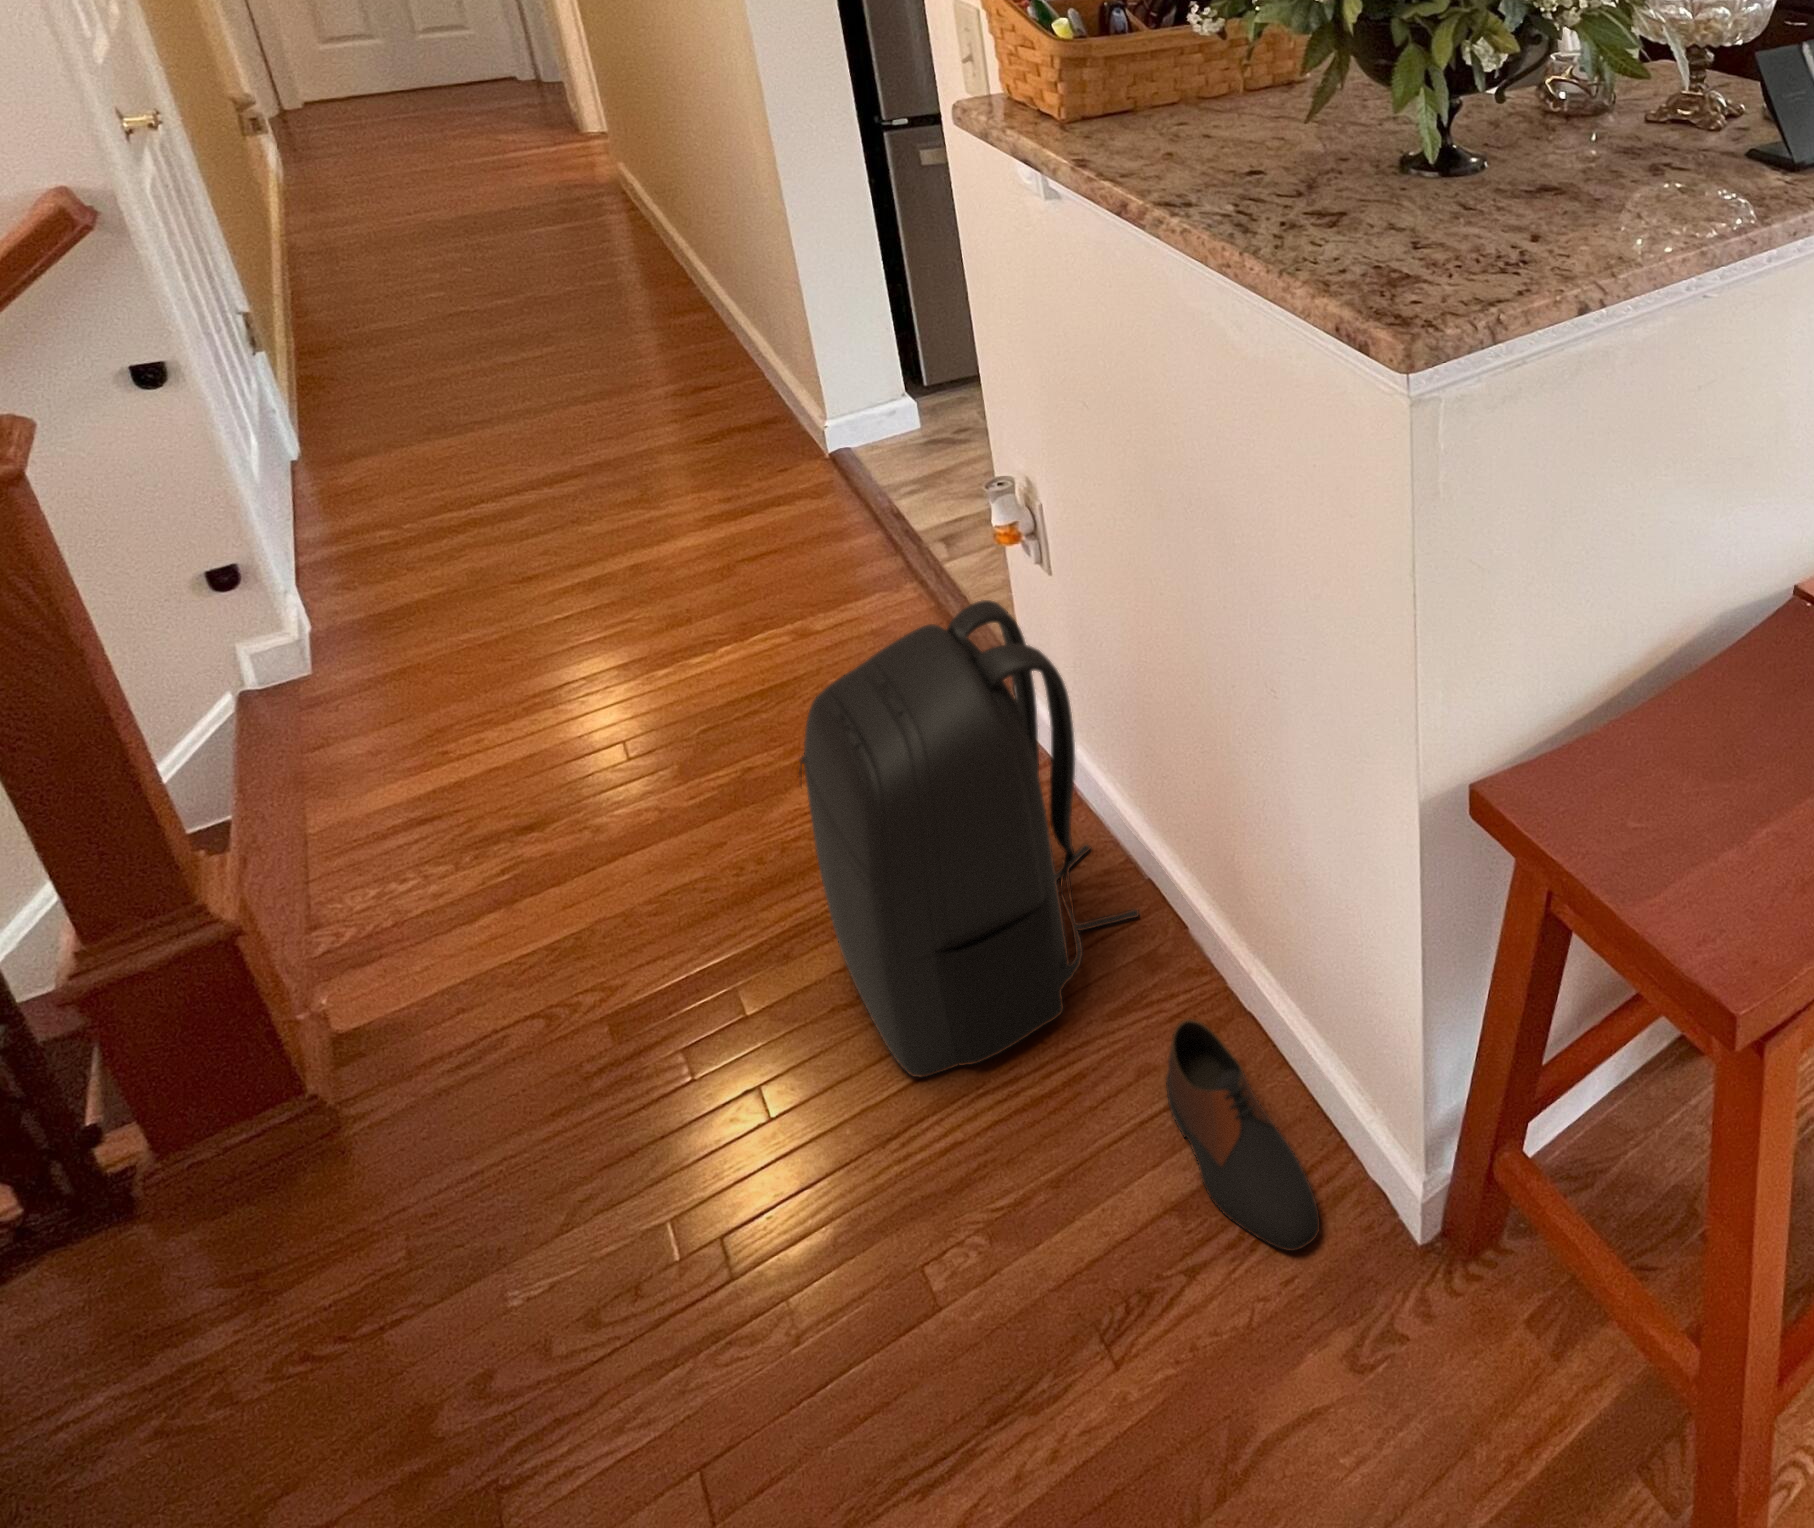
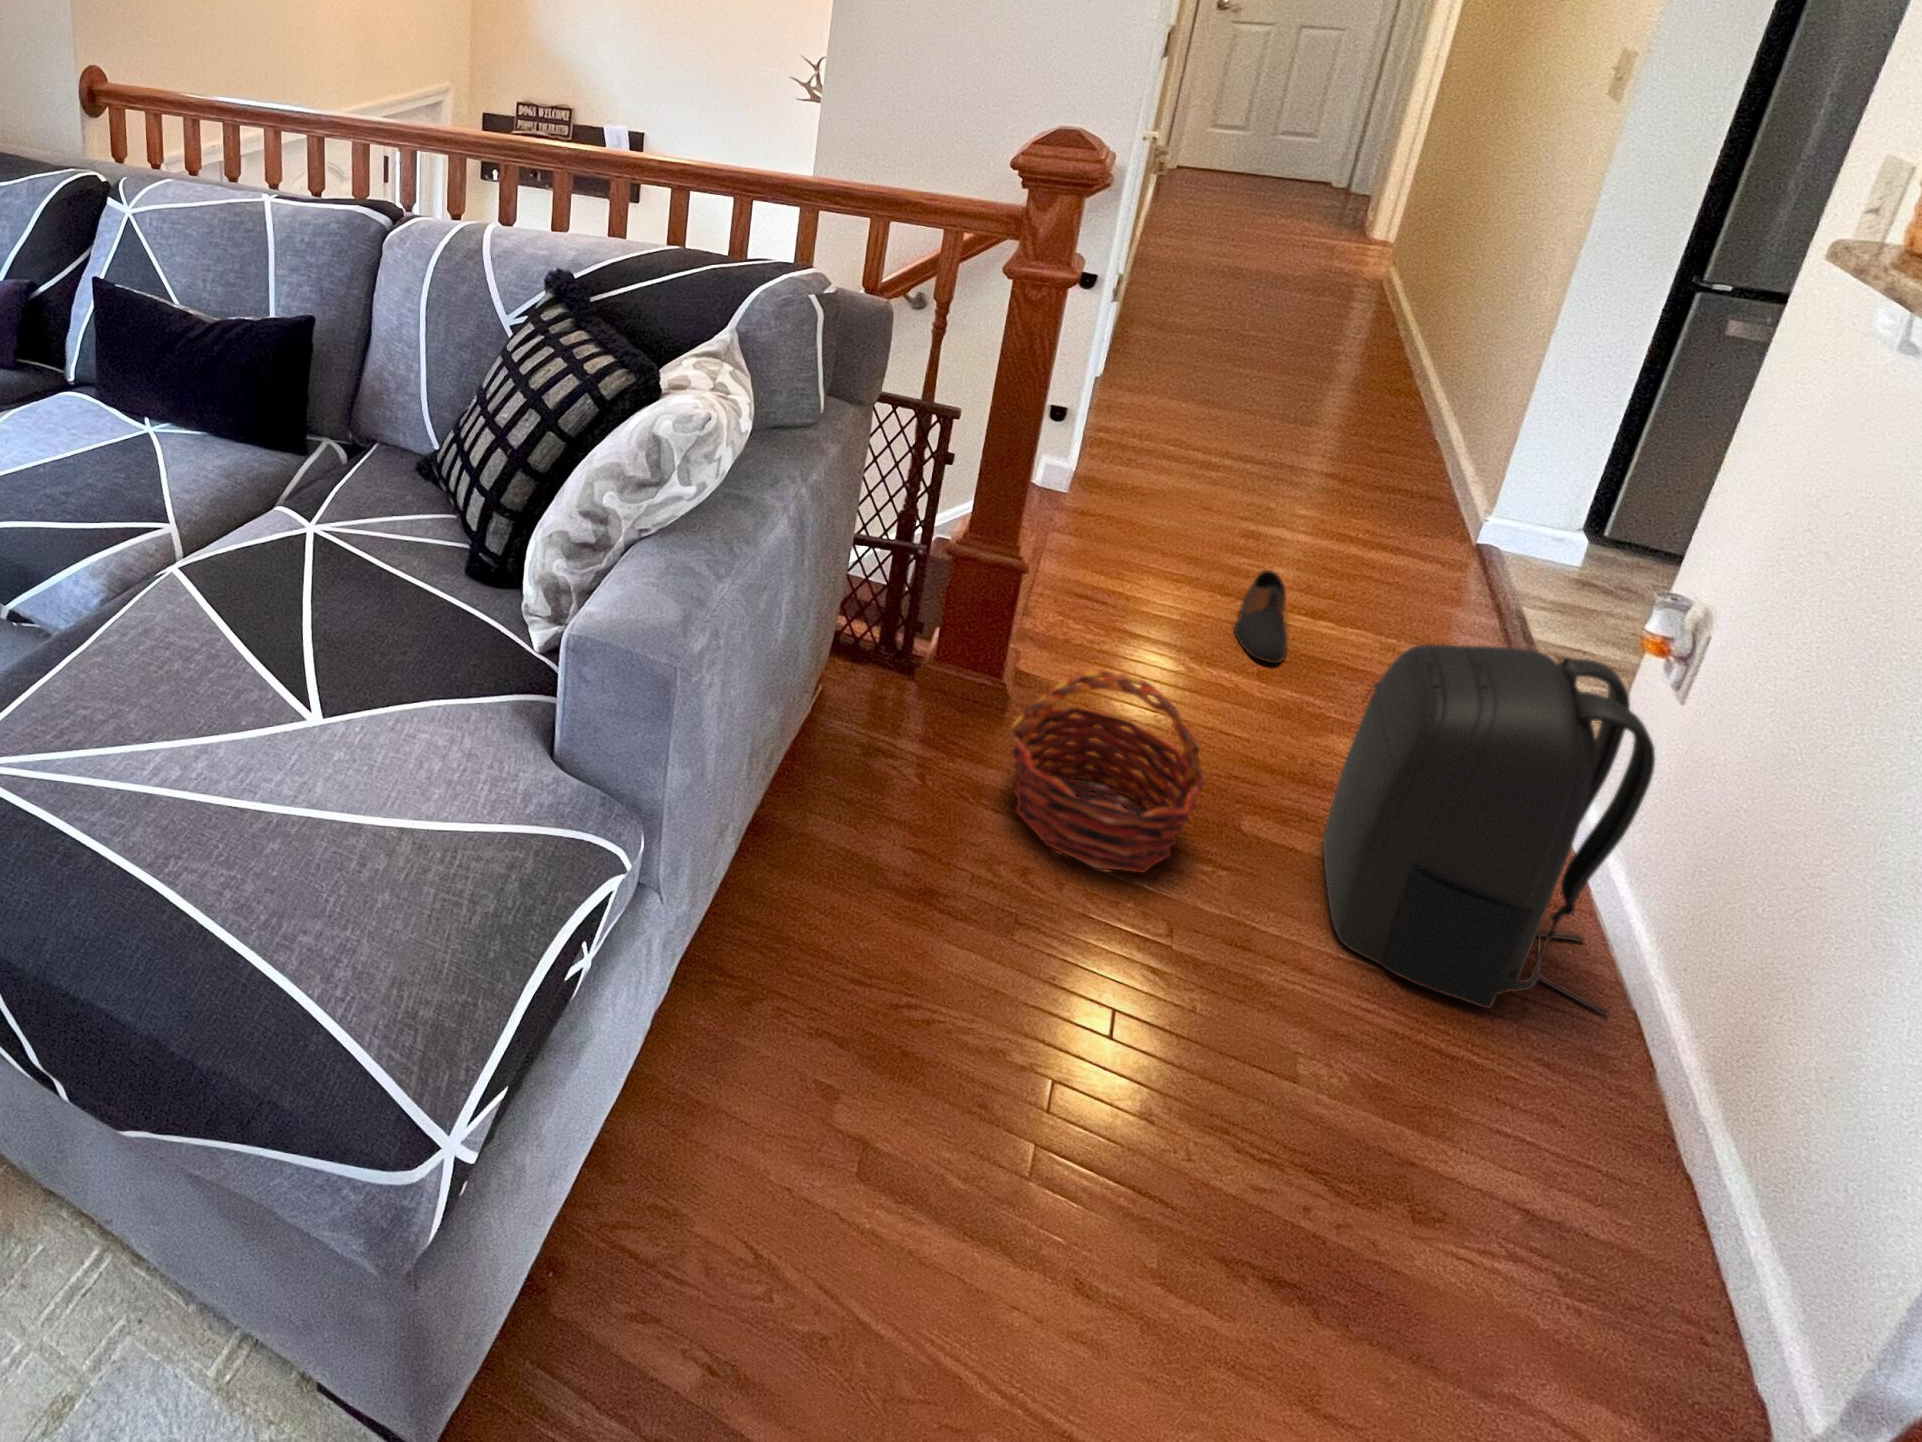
basket: none [350,986,691,1334] -> present [1011,670,1205,872]
shoe: present [1166,1019,1320,1251] -> present [1234,570,1287,663]

